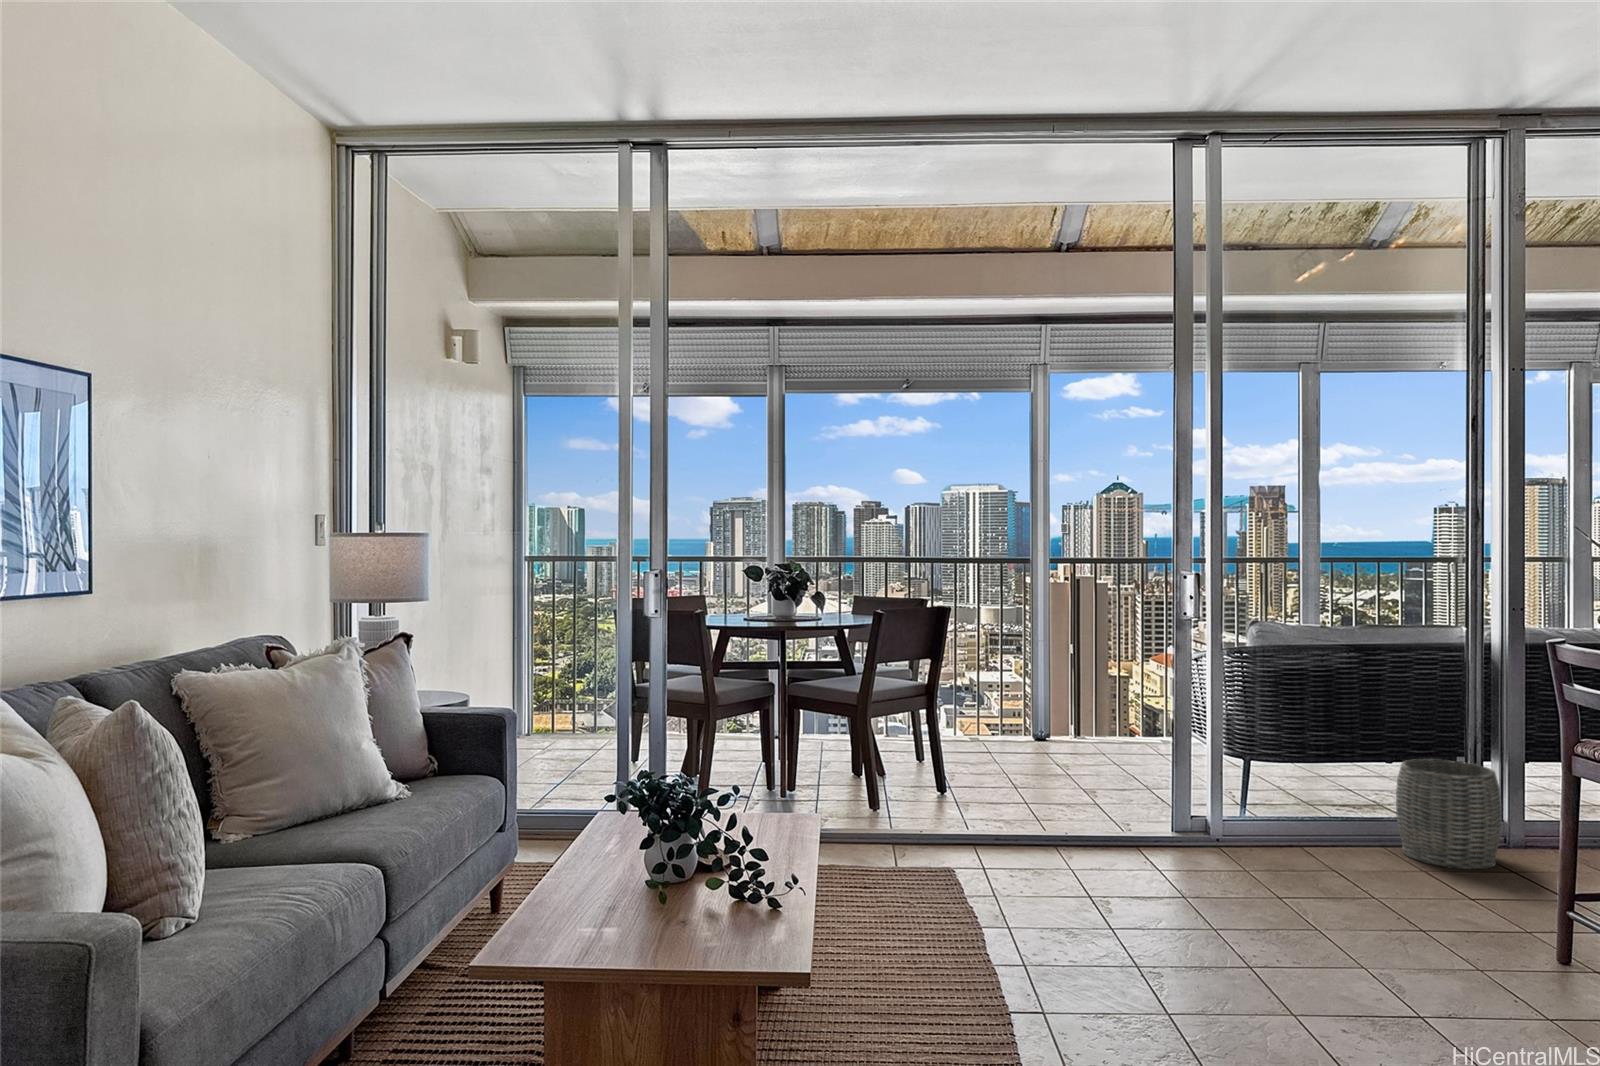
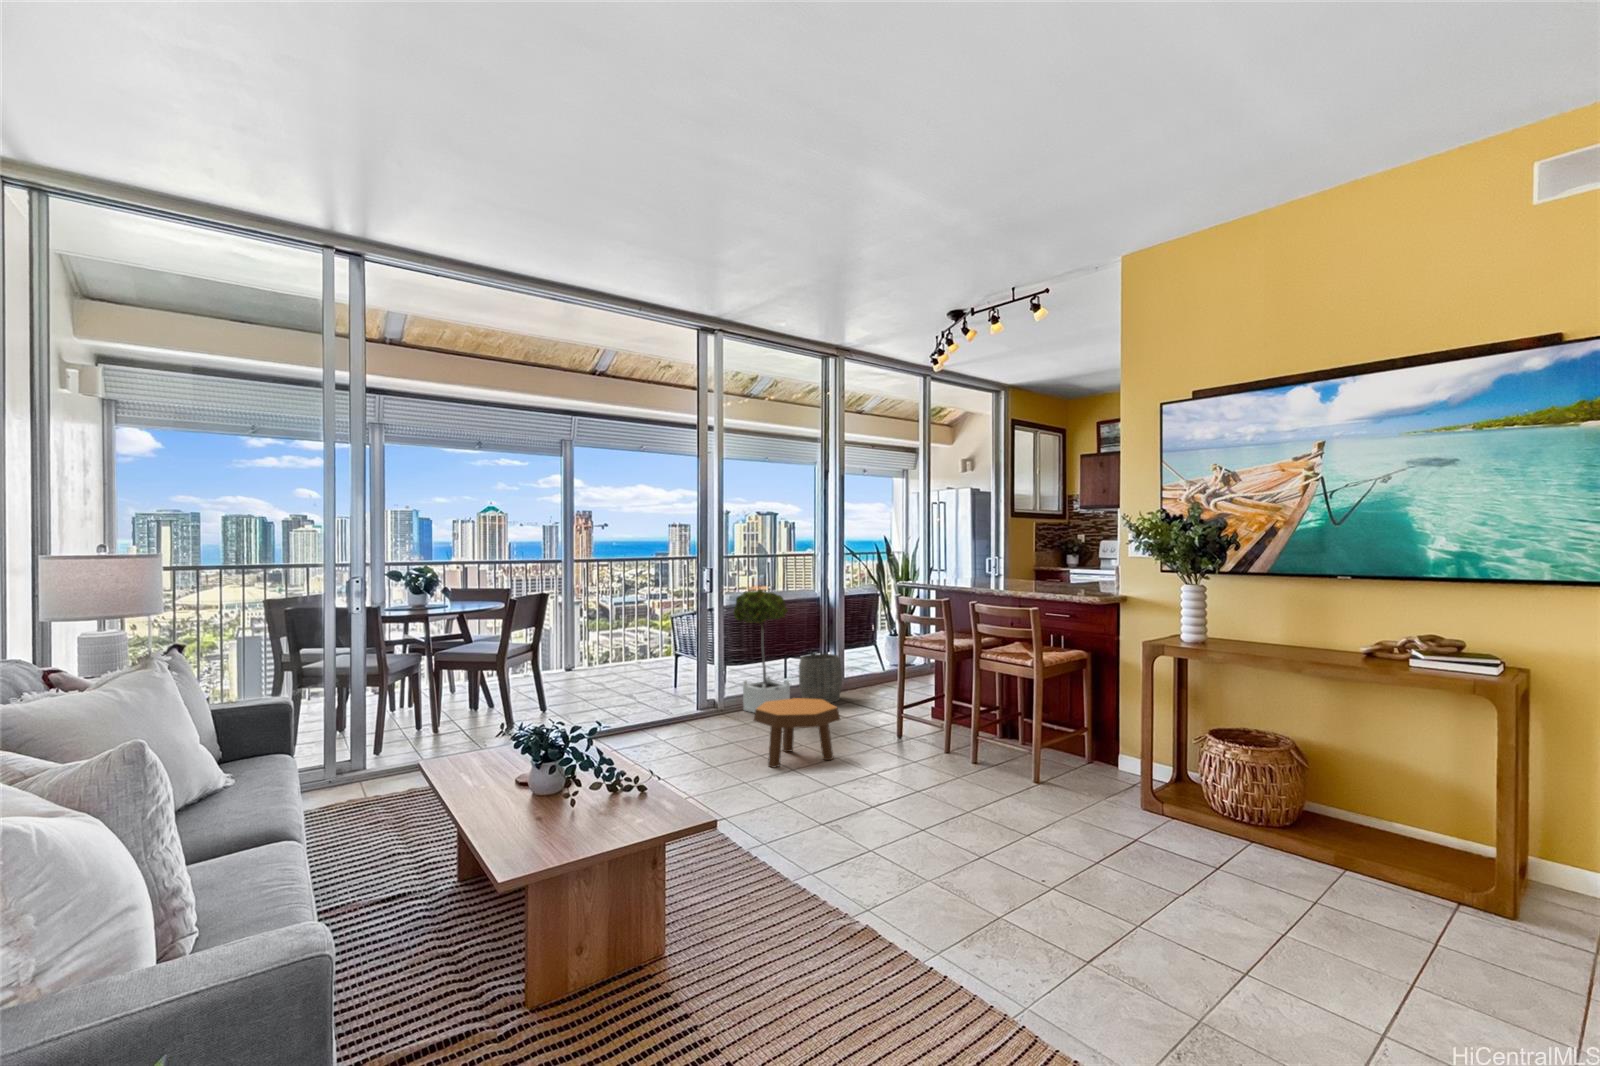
potted tree: none [1239,620,1357,868] -> present [733,588,790,713]
footstool: none [1180,853,1368,1011] -> present [754,698,840,767]

